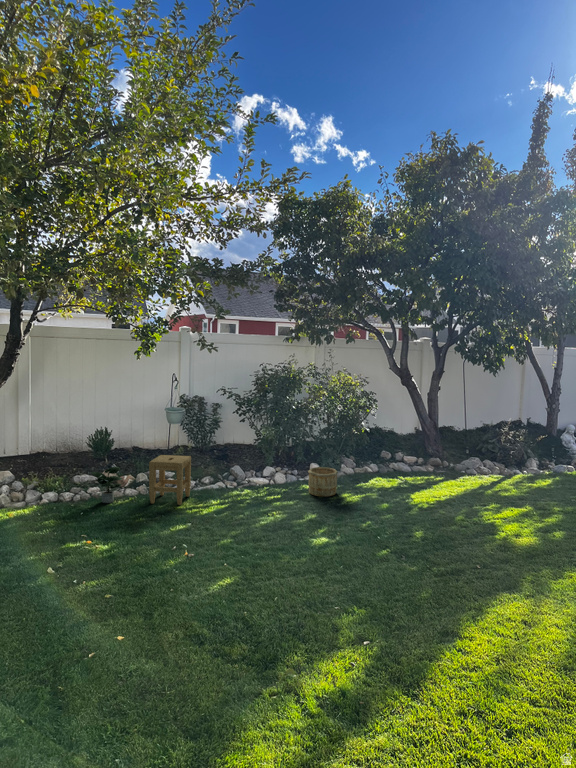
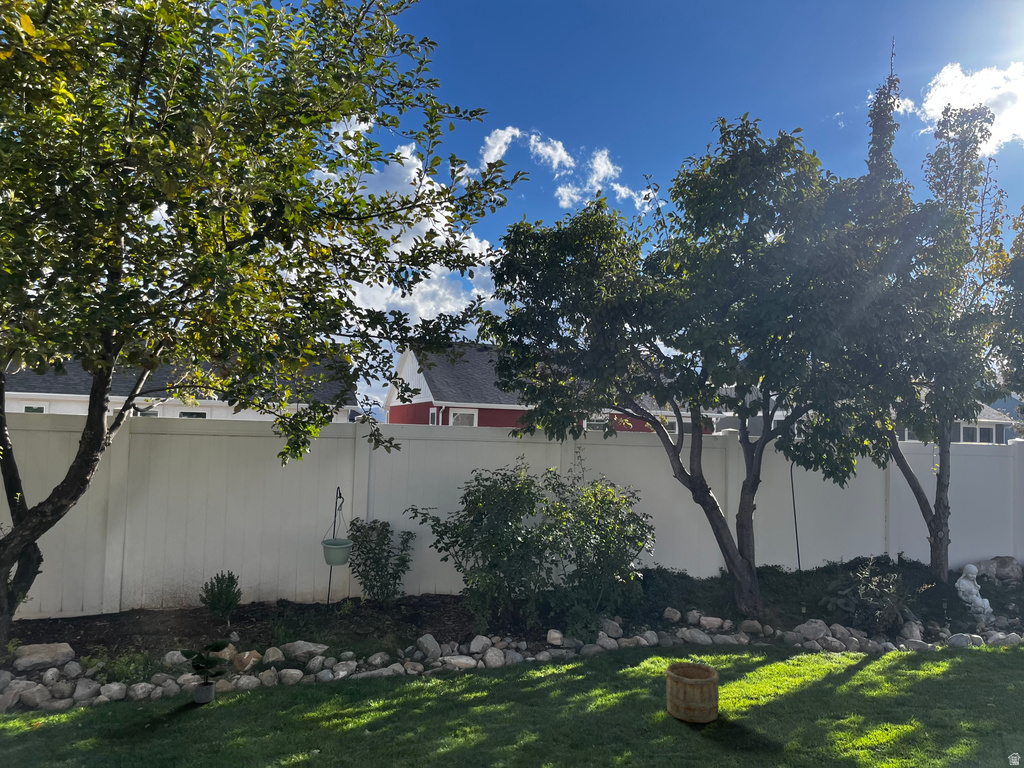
stool: present [149,455,191,505] -> none [270,620,344,709]
wooden bucket: present [308,467,338,496] -> present [665,662,720,723]

